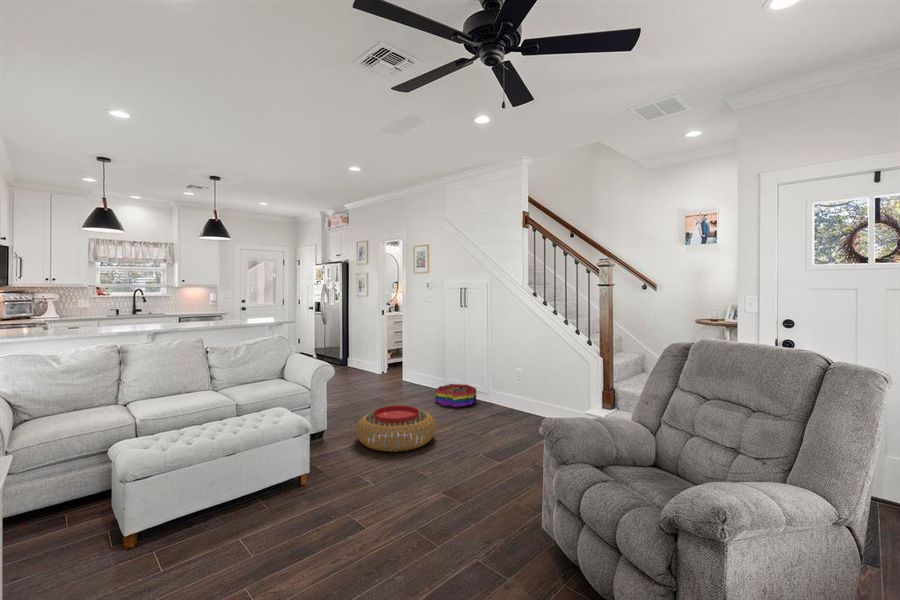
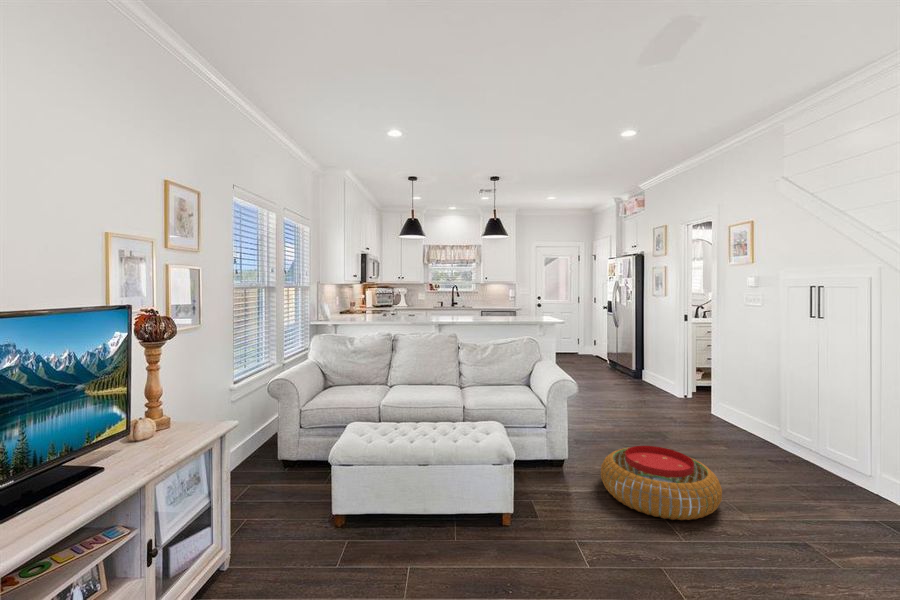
storage bin: present [435,384,476,407] -> none [747,431,828,474]

